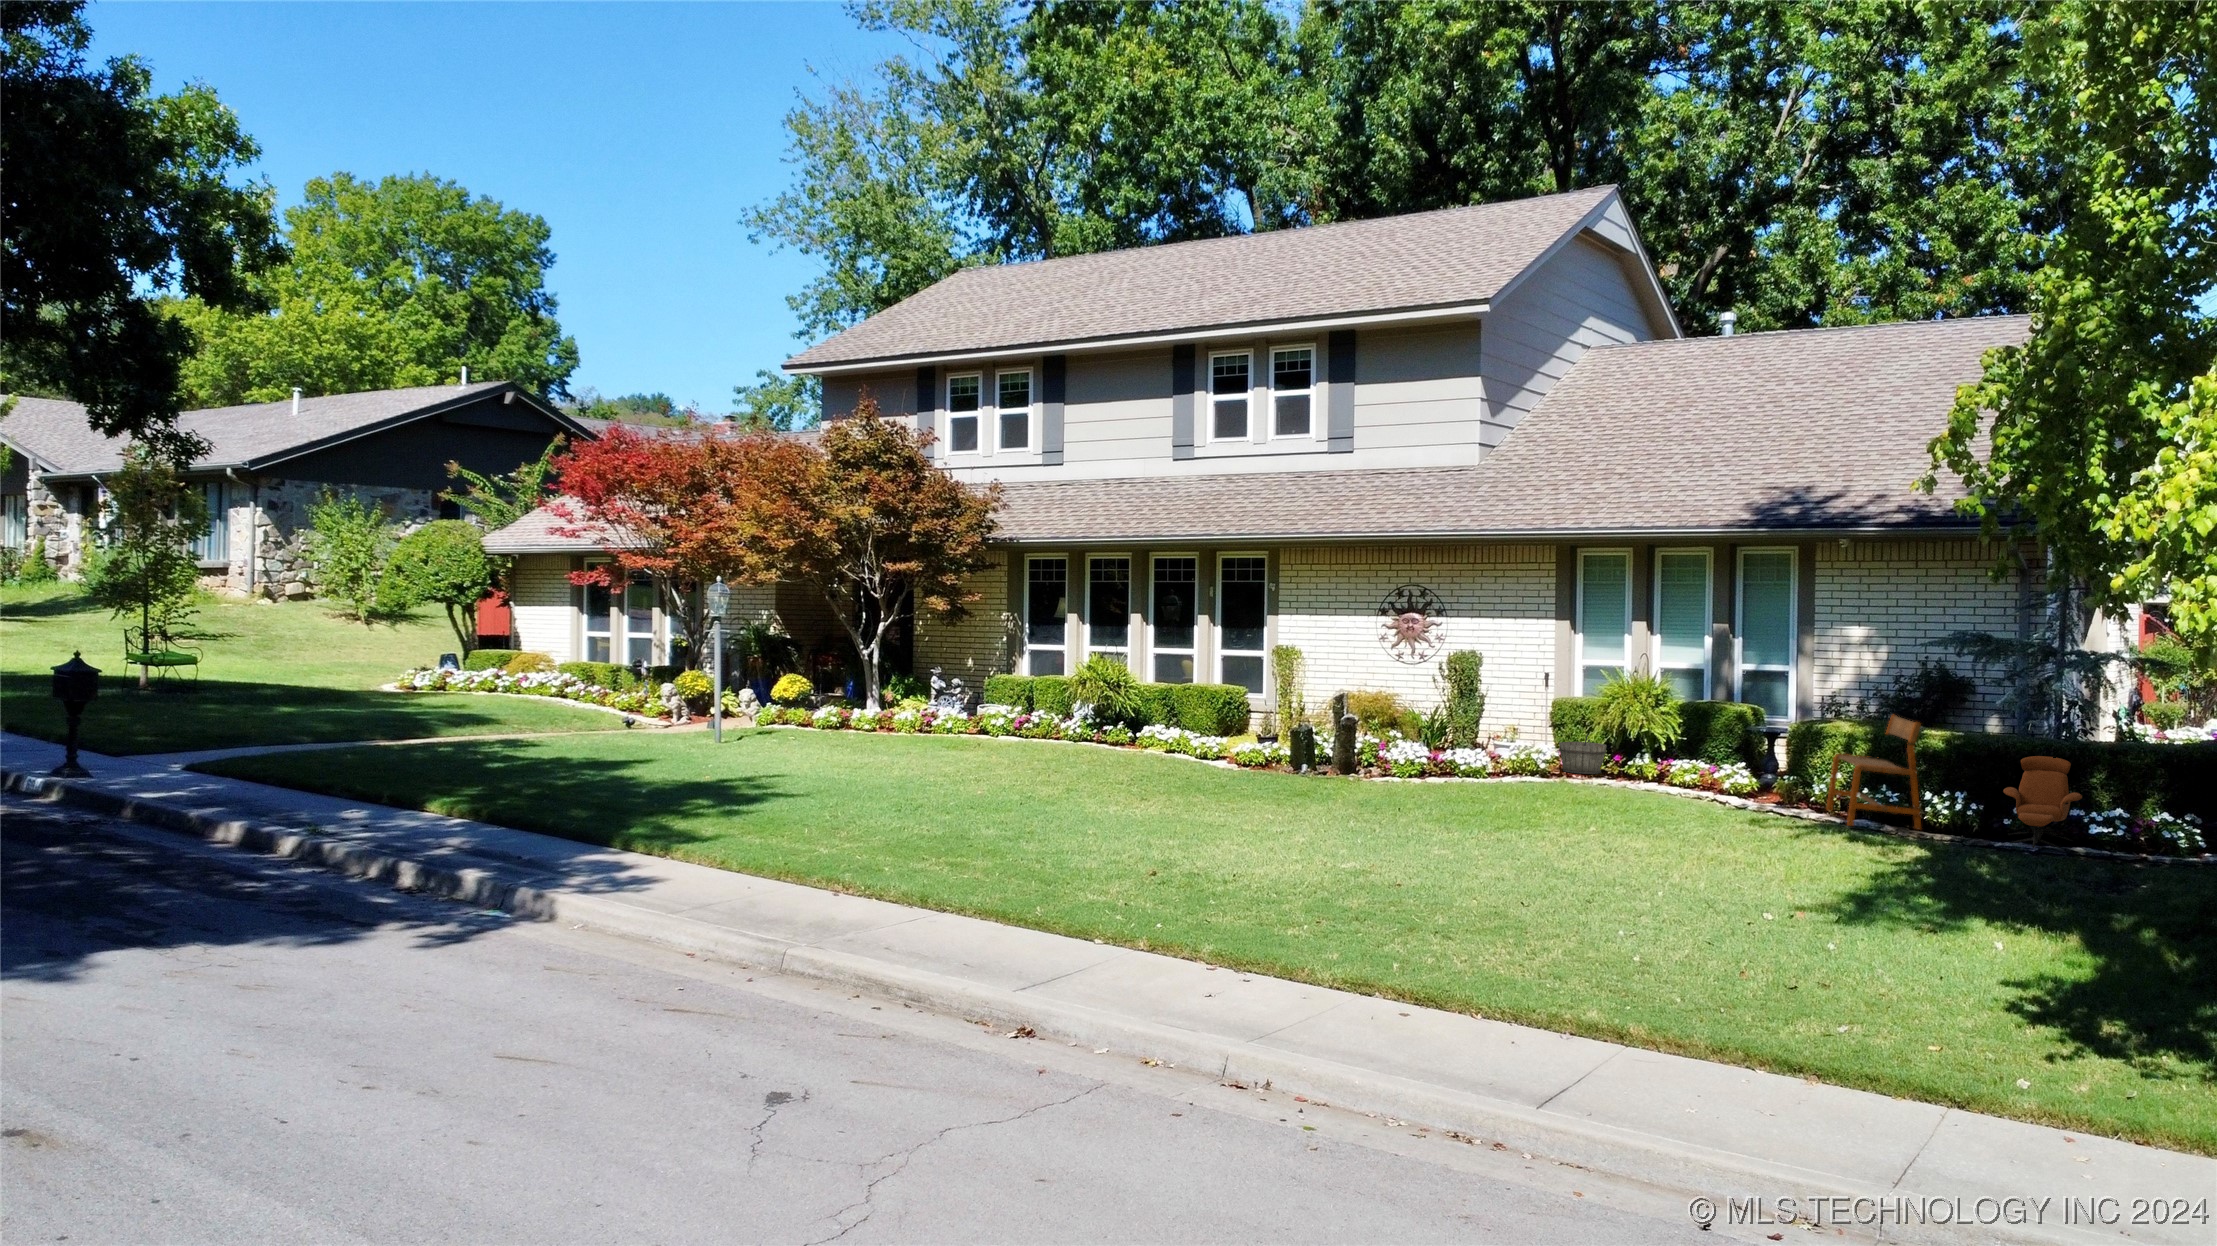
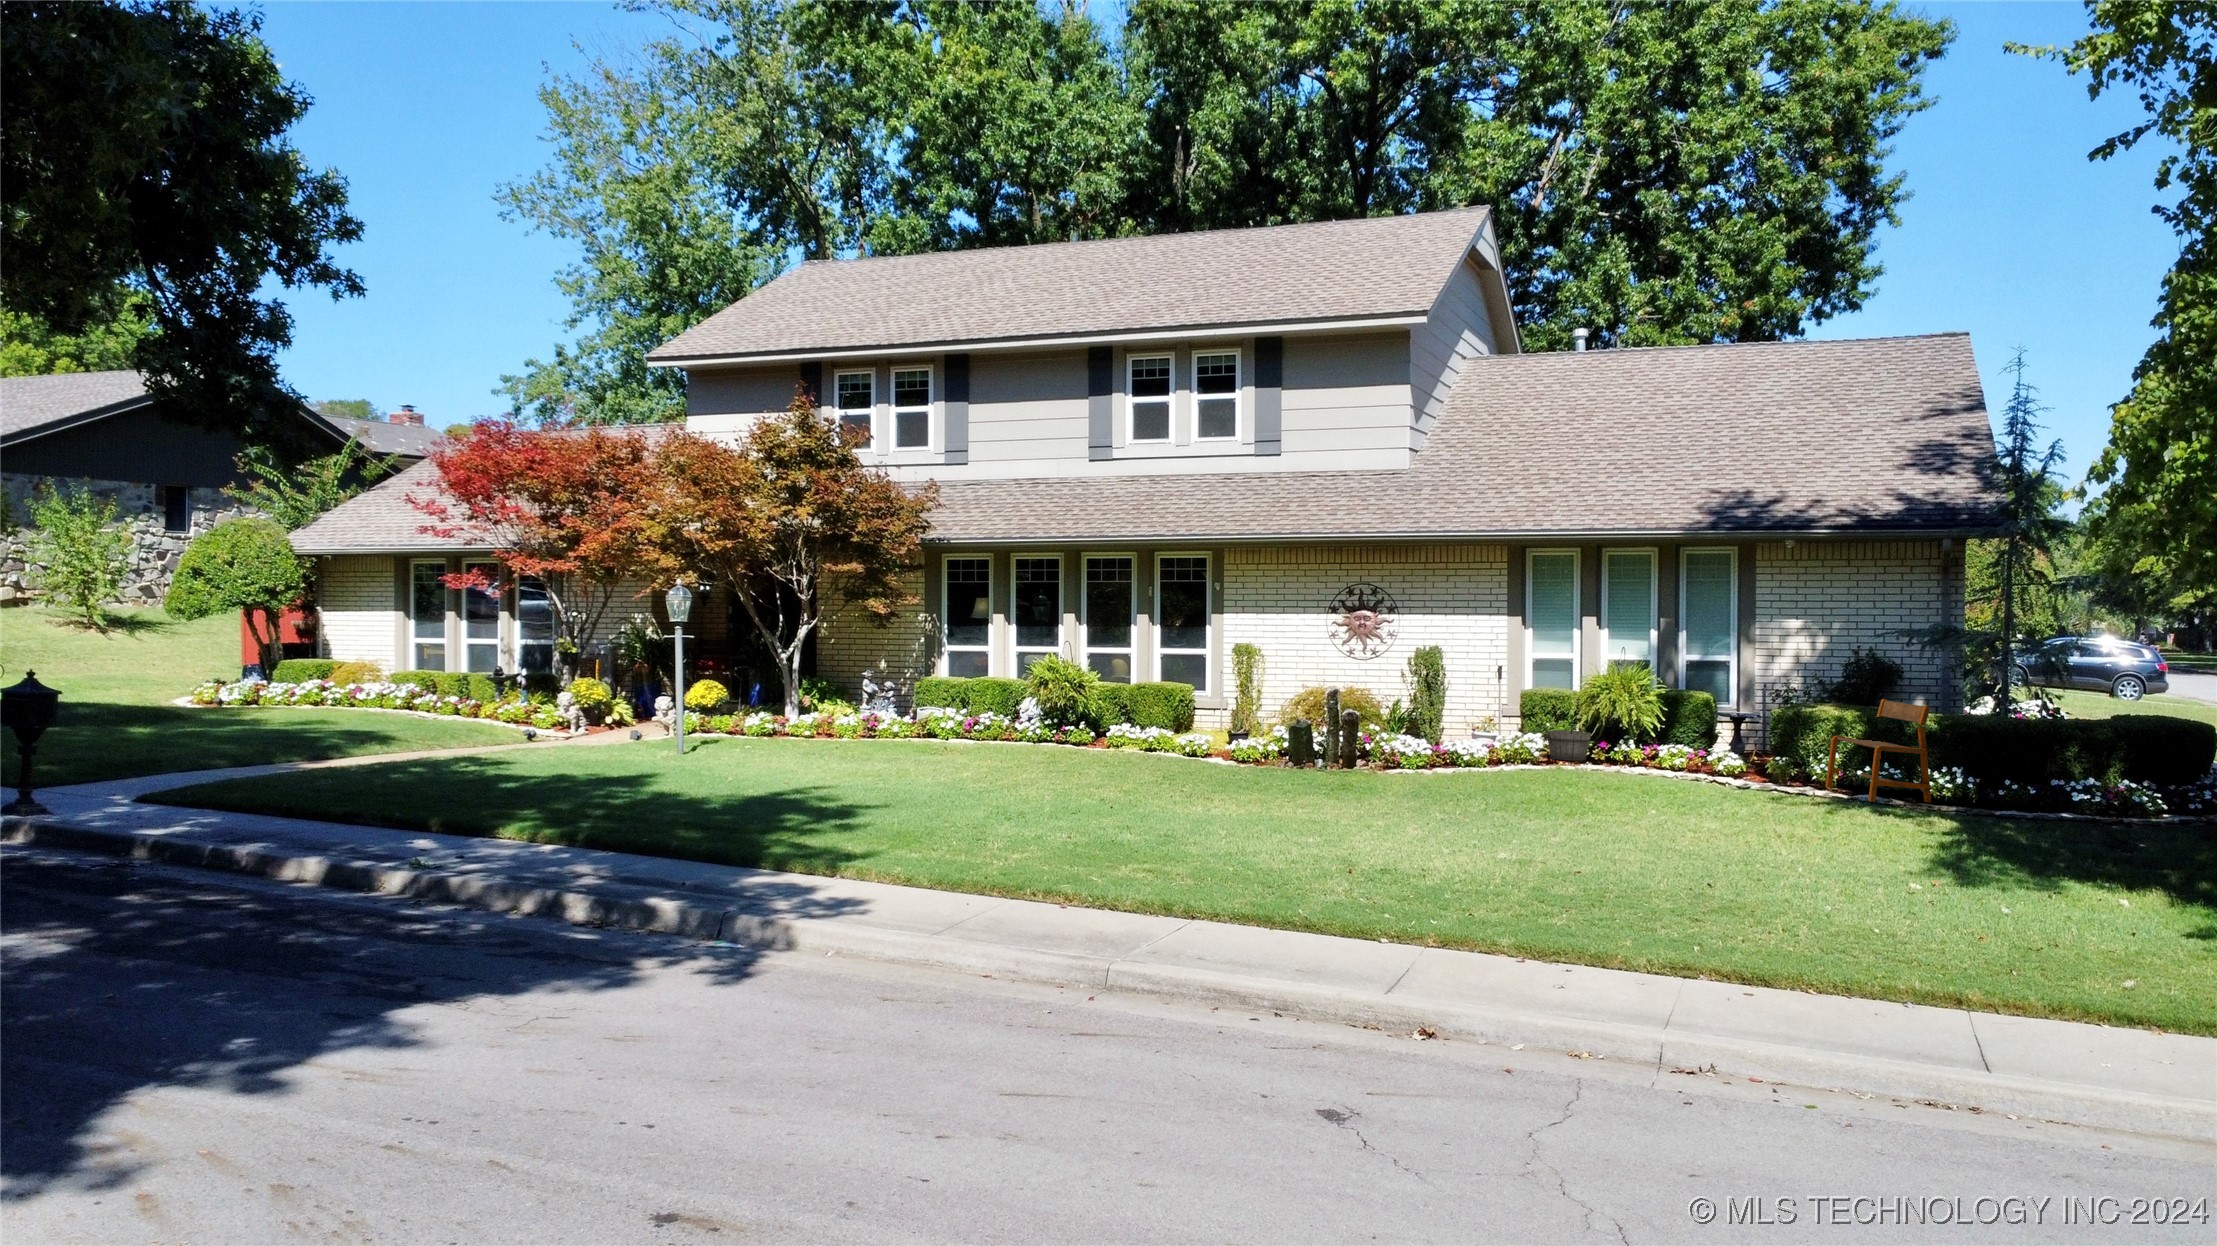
lounge chair: present [2003,756,2082,848] -> none [1998,733,2068,816]

